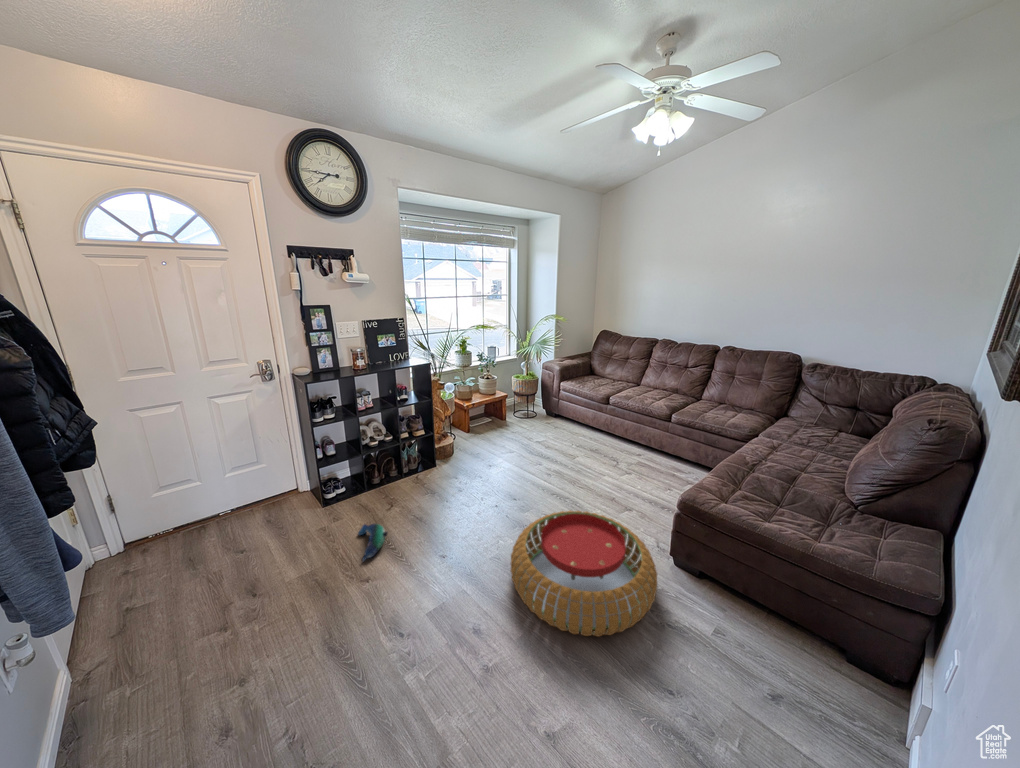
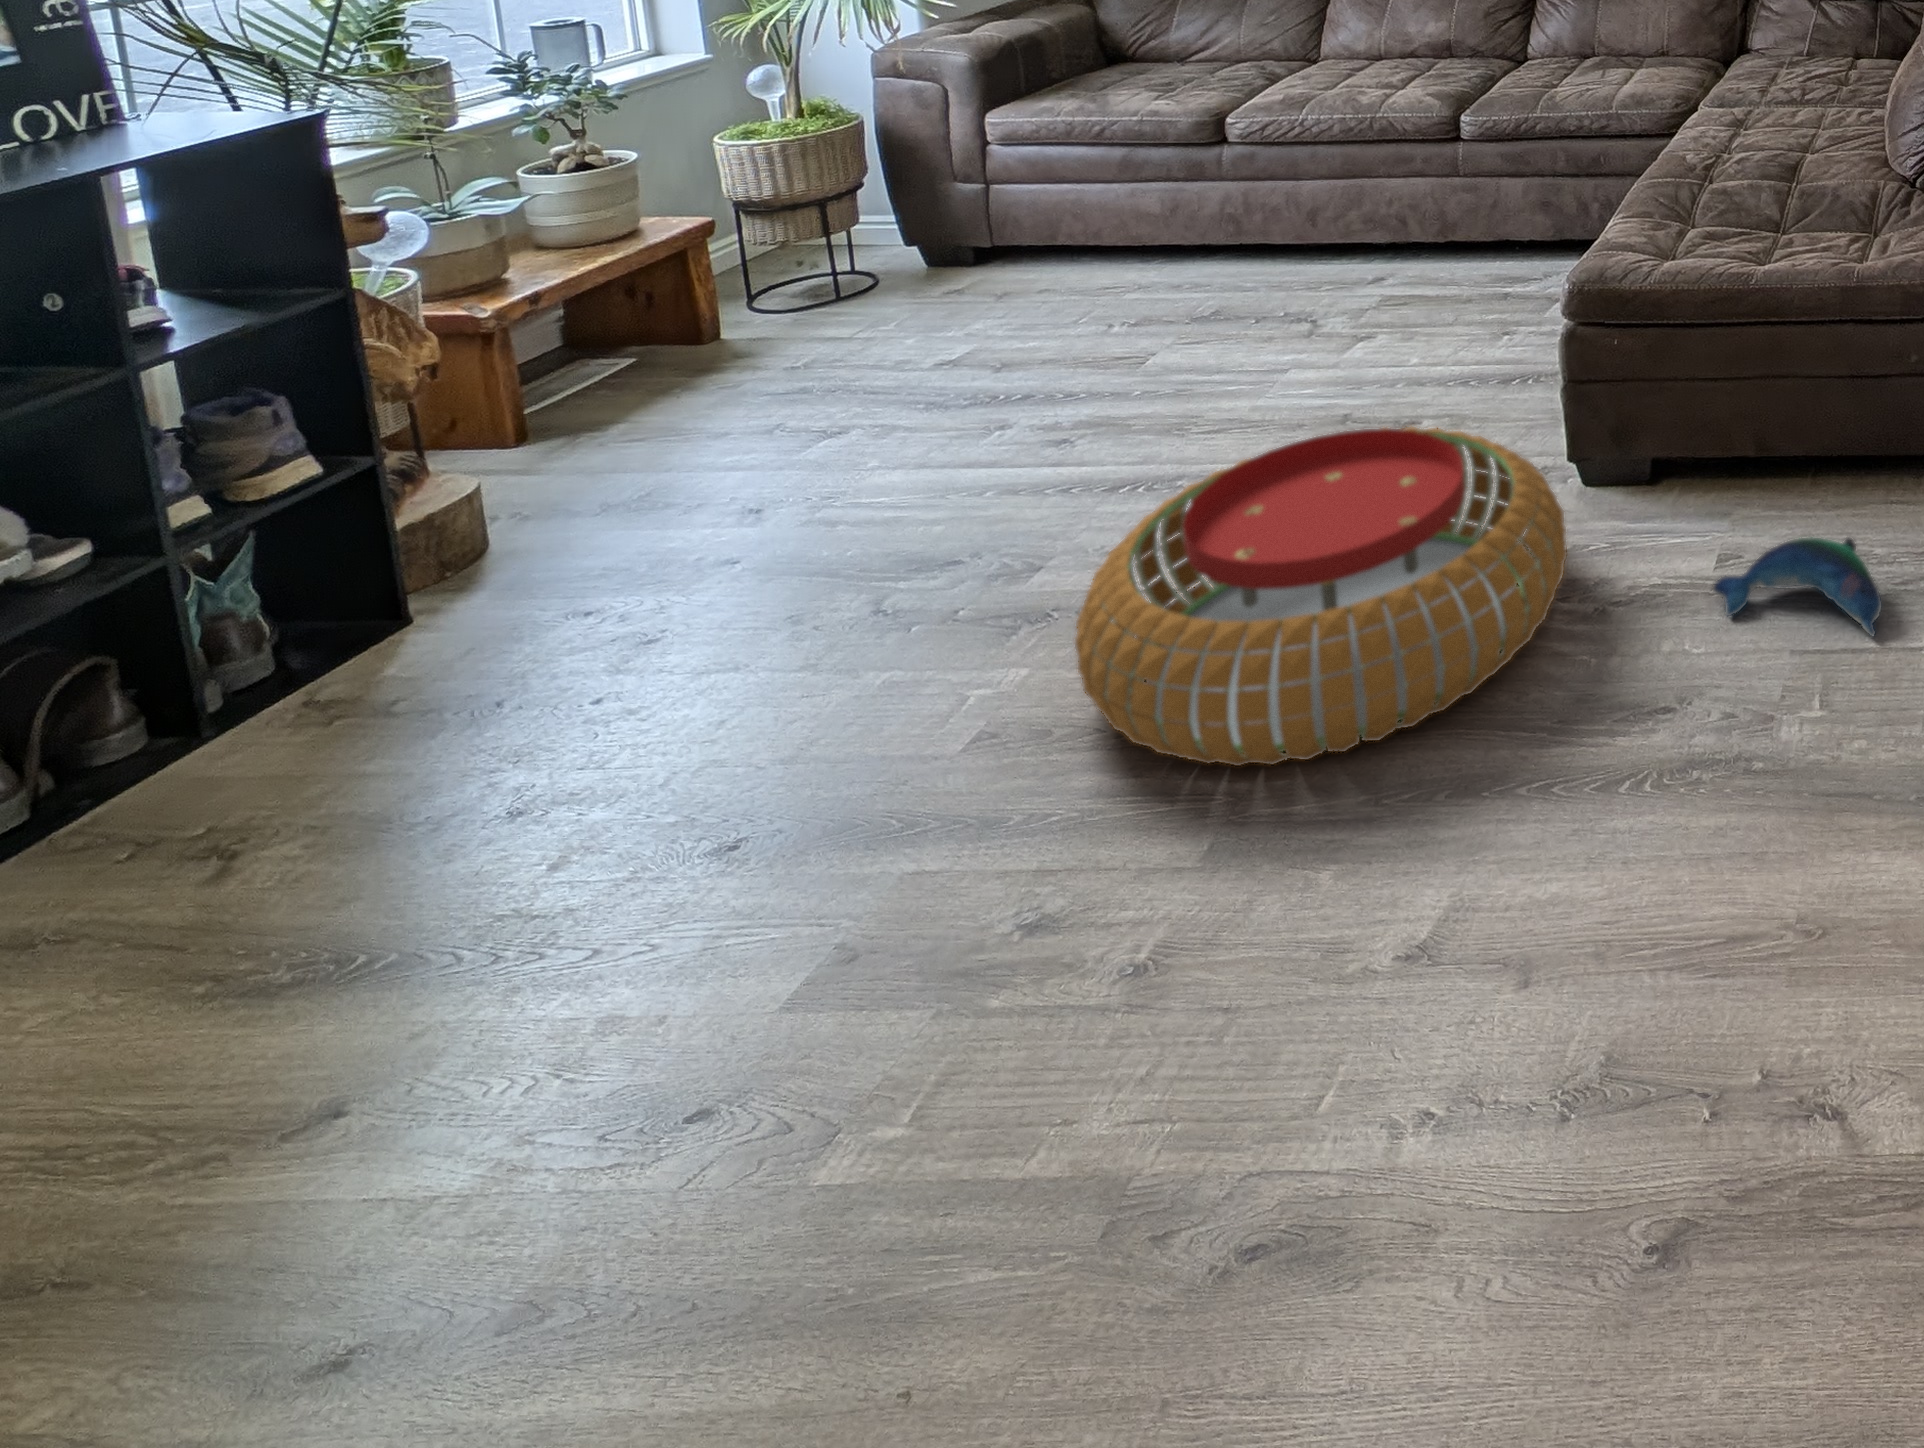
plush toy: present [358,524,388,562] -> present [1713,537,1882,636]

